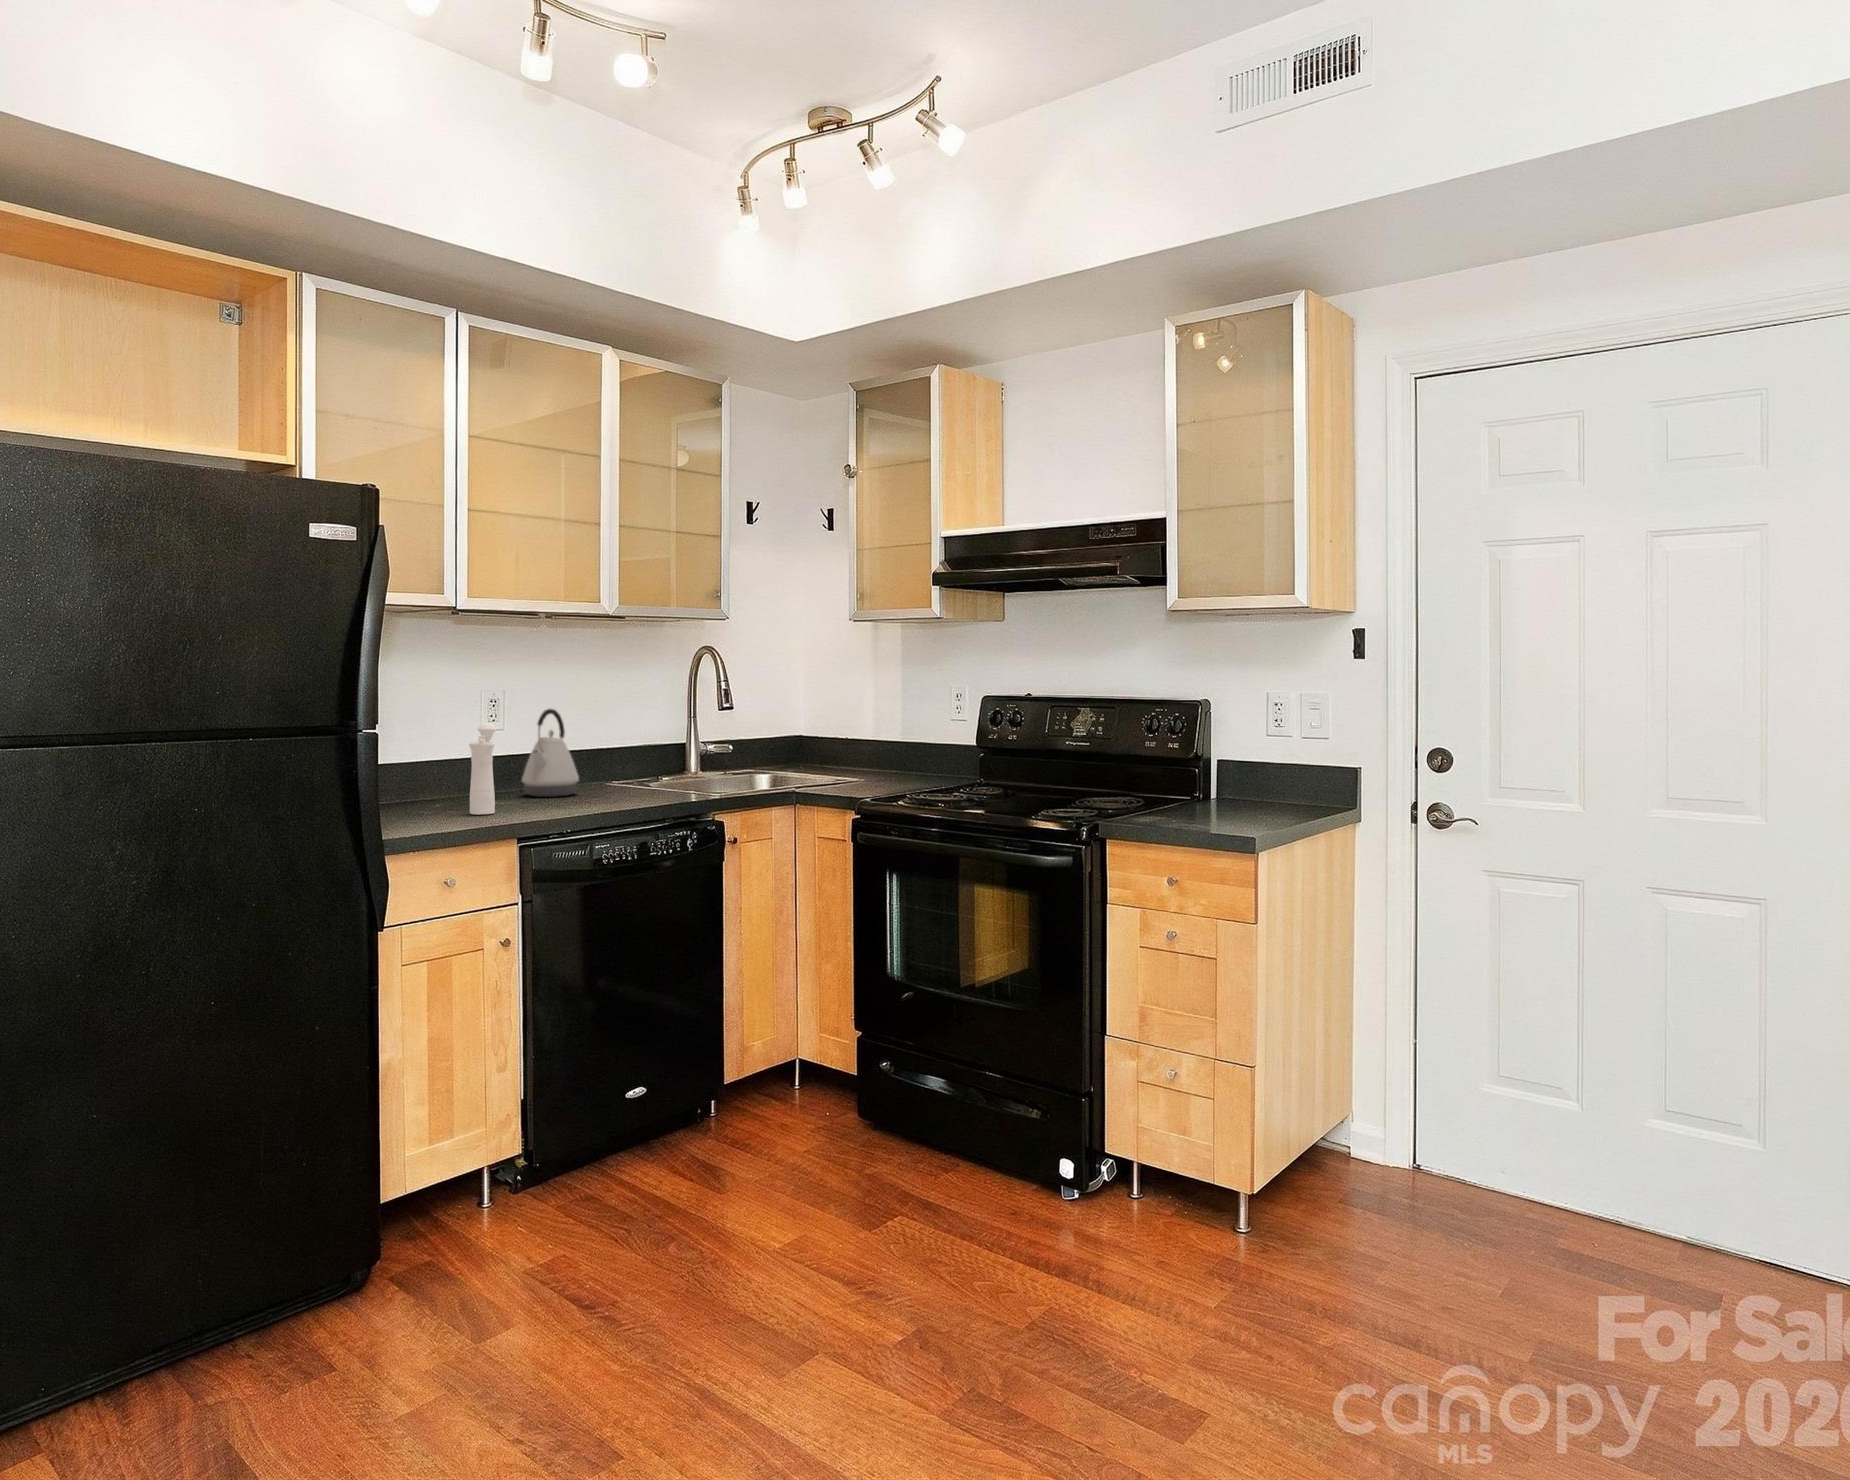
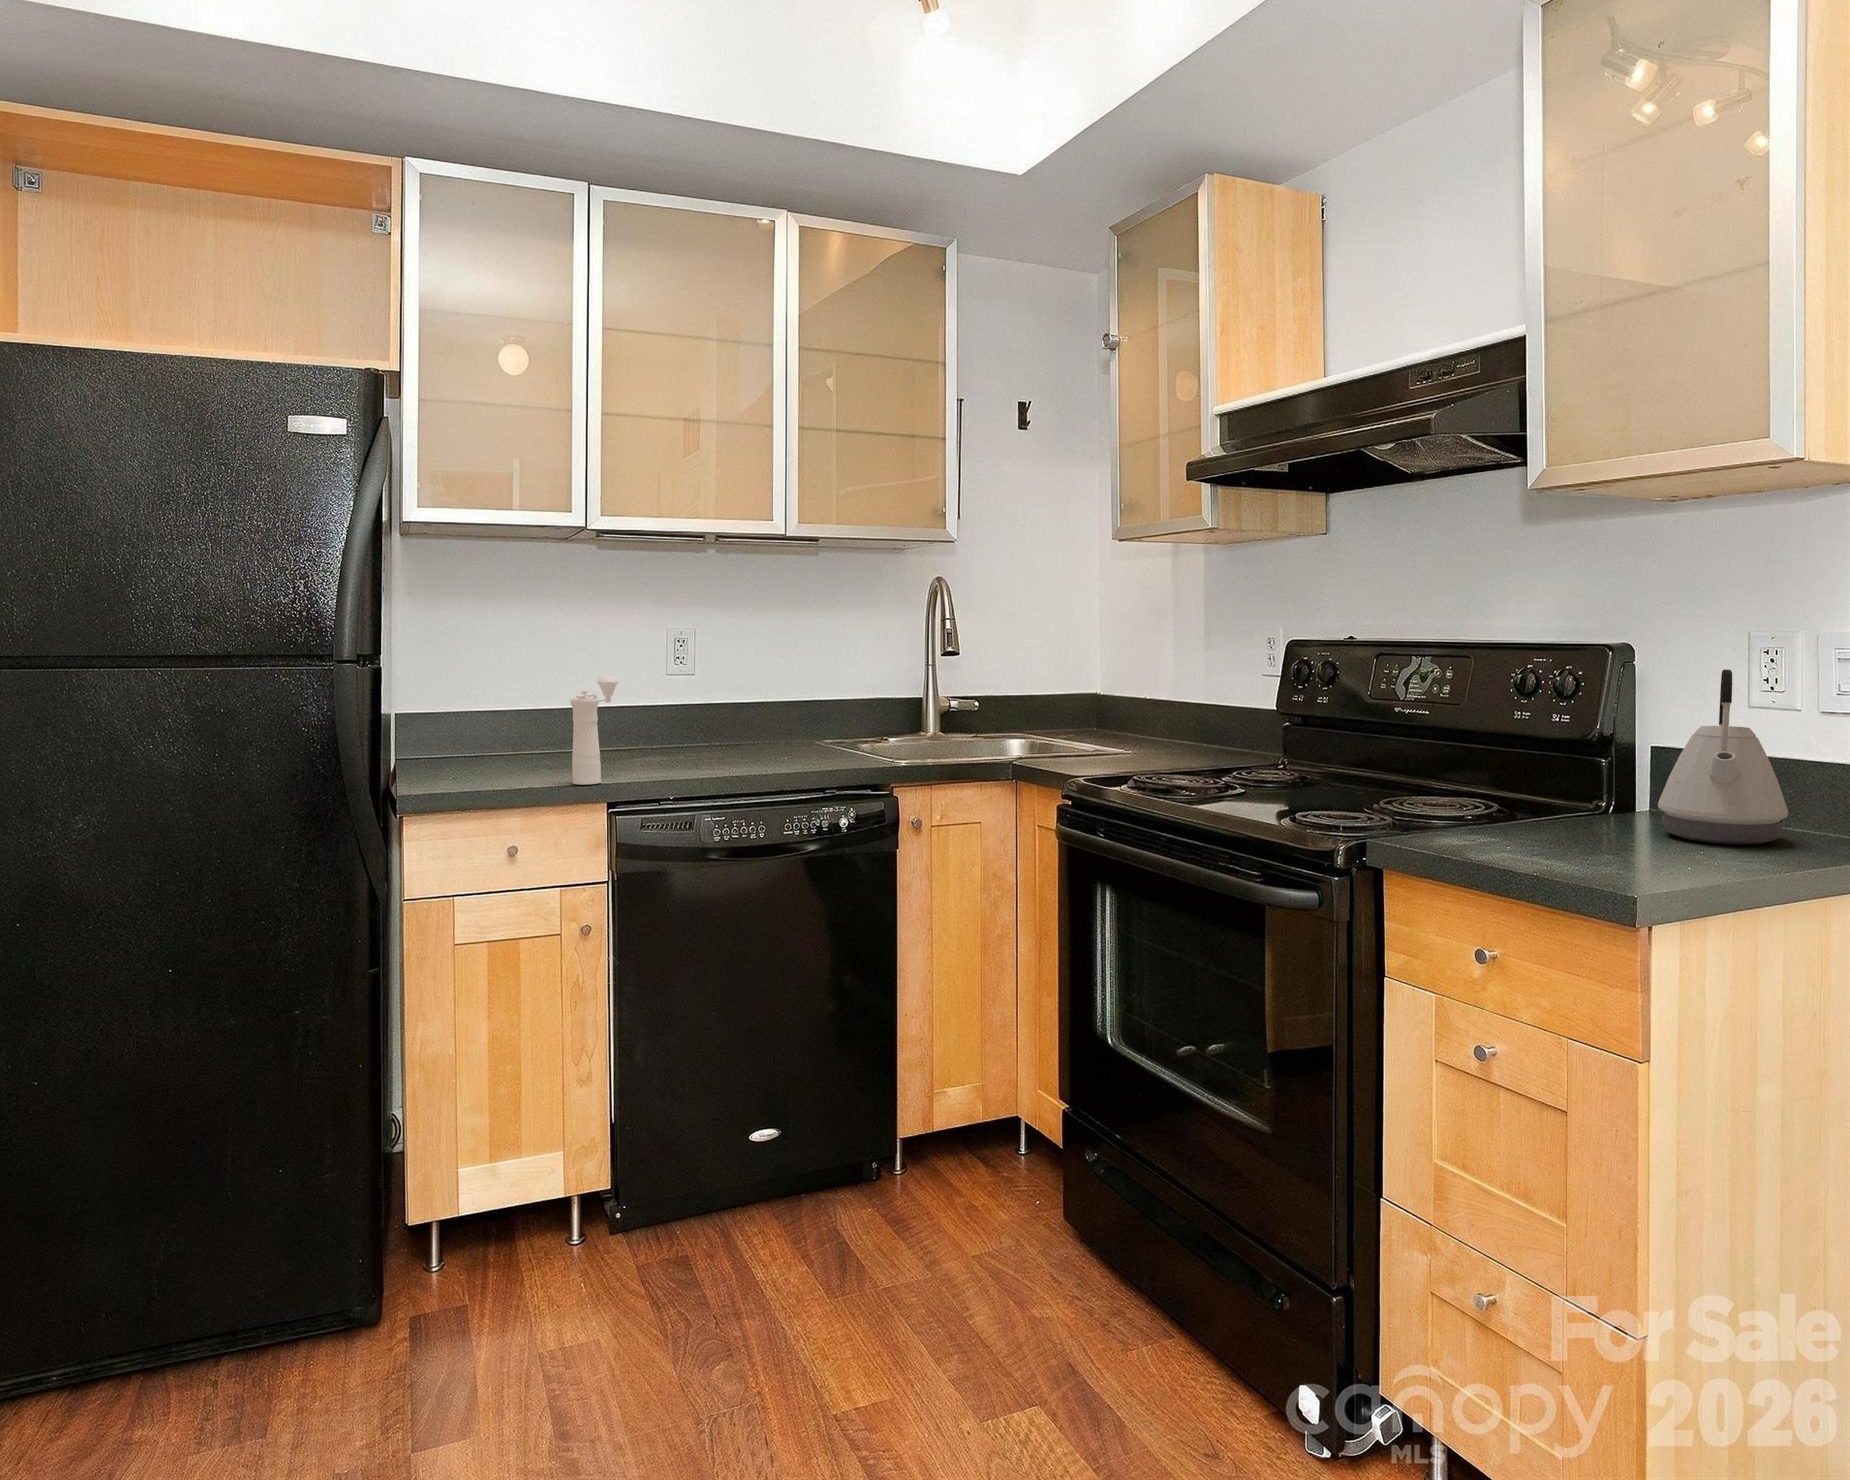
kettle: present [522,709,579,797] -> present [1658,670,1788,844]

